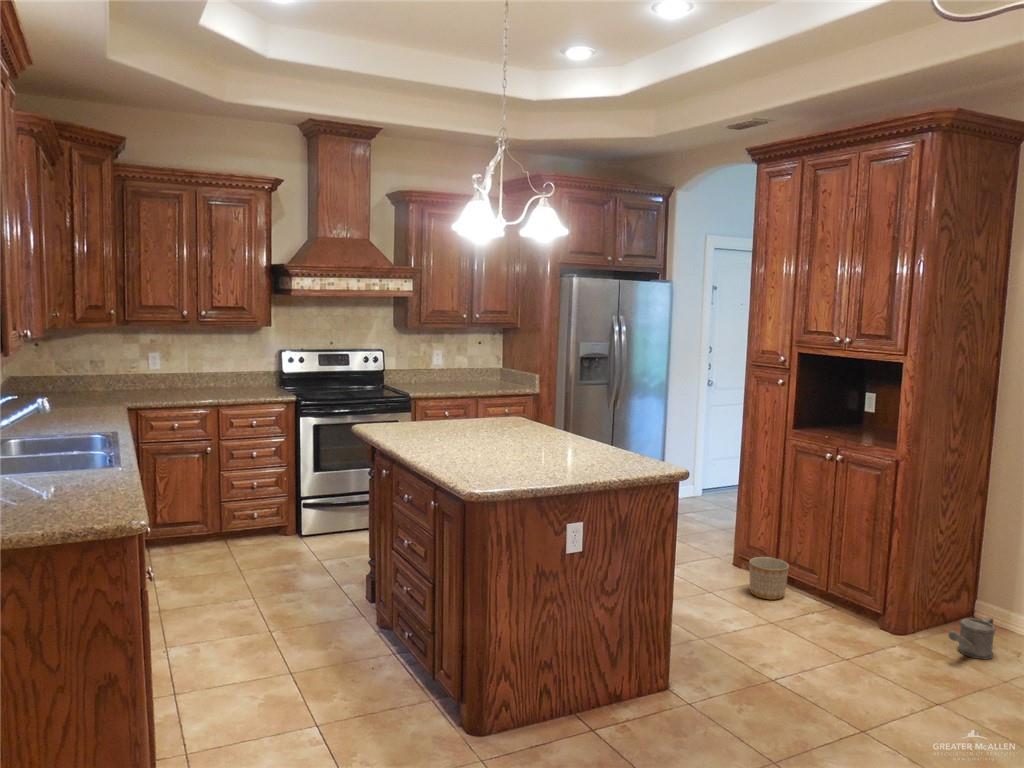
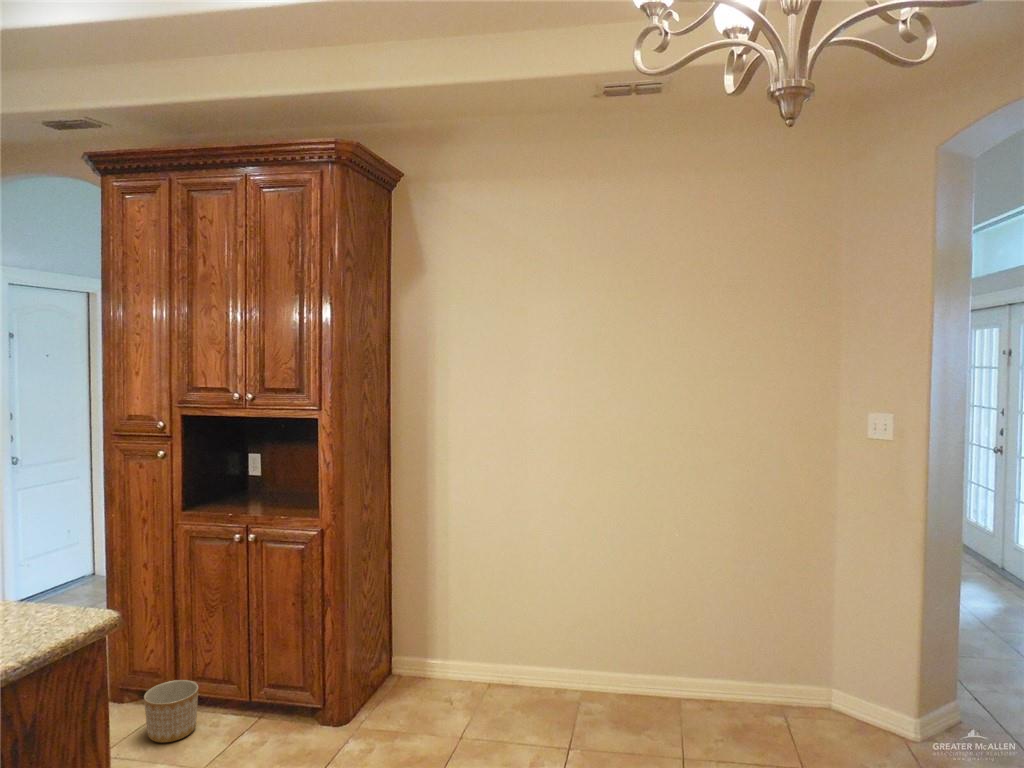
watering can: present [948,617,995,659] -> none [398,667,430,719]

